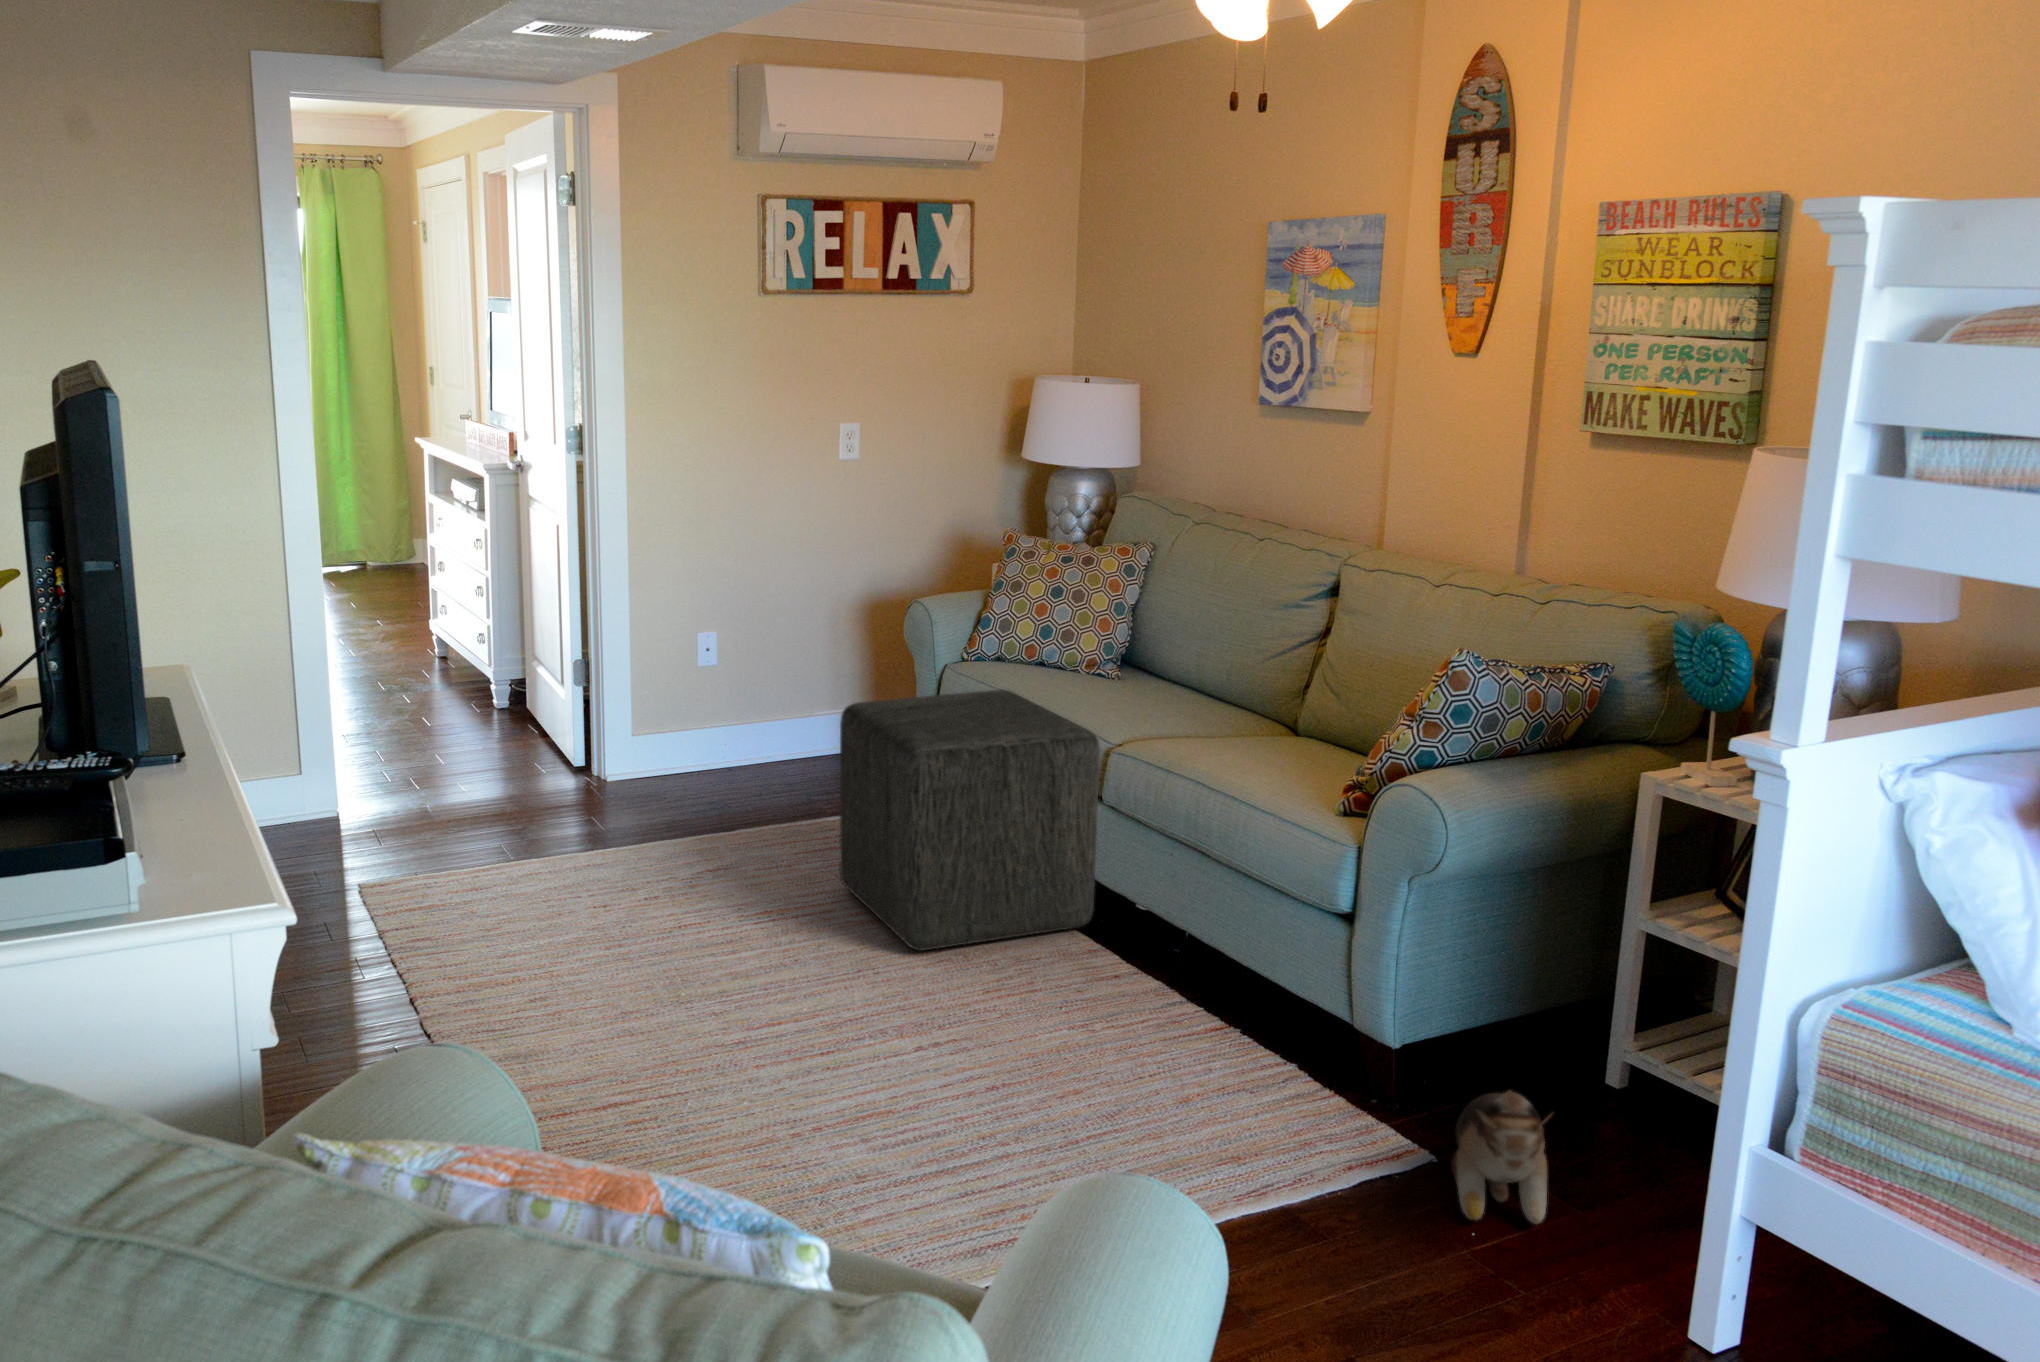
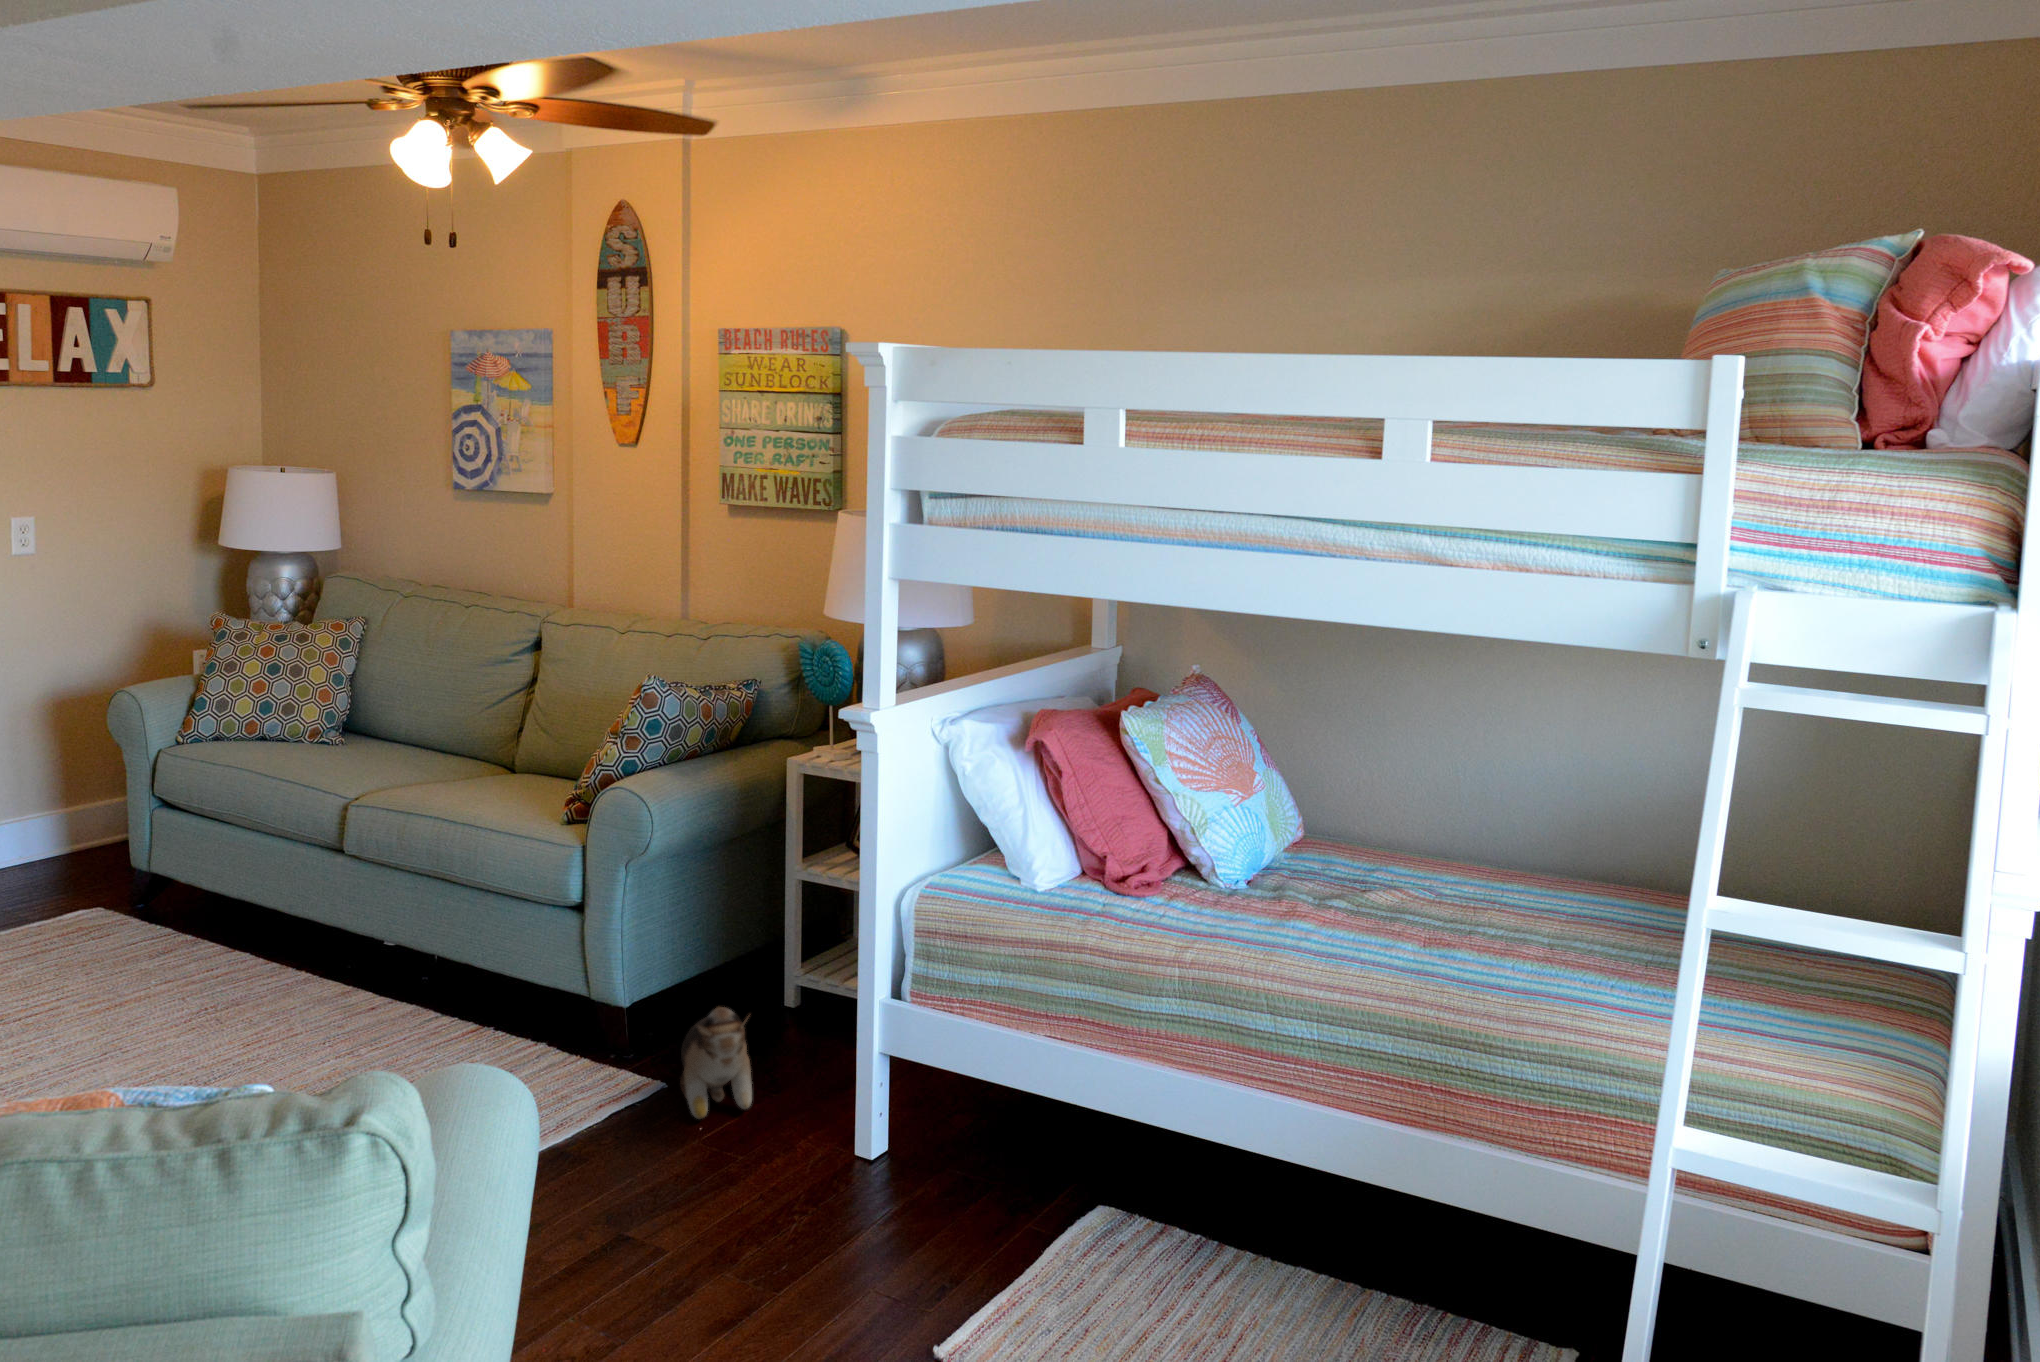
ottoman: present [840,690,1100,951] -> none [56,765,342,1026]

